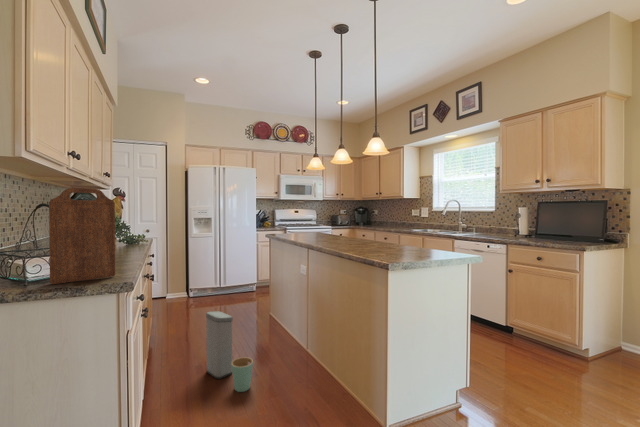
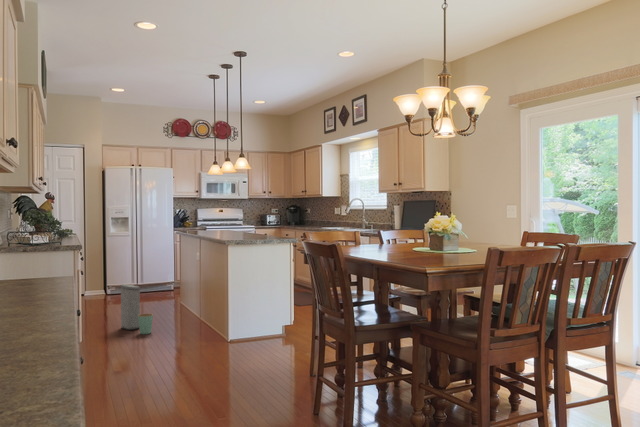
cutting board: present [49,188,115,284] -> none [41,200,70,246]

